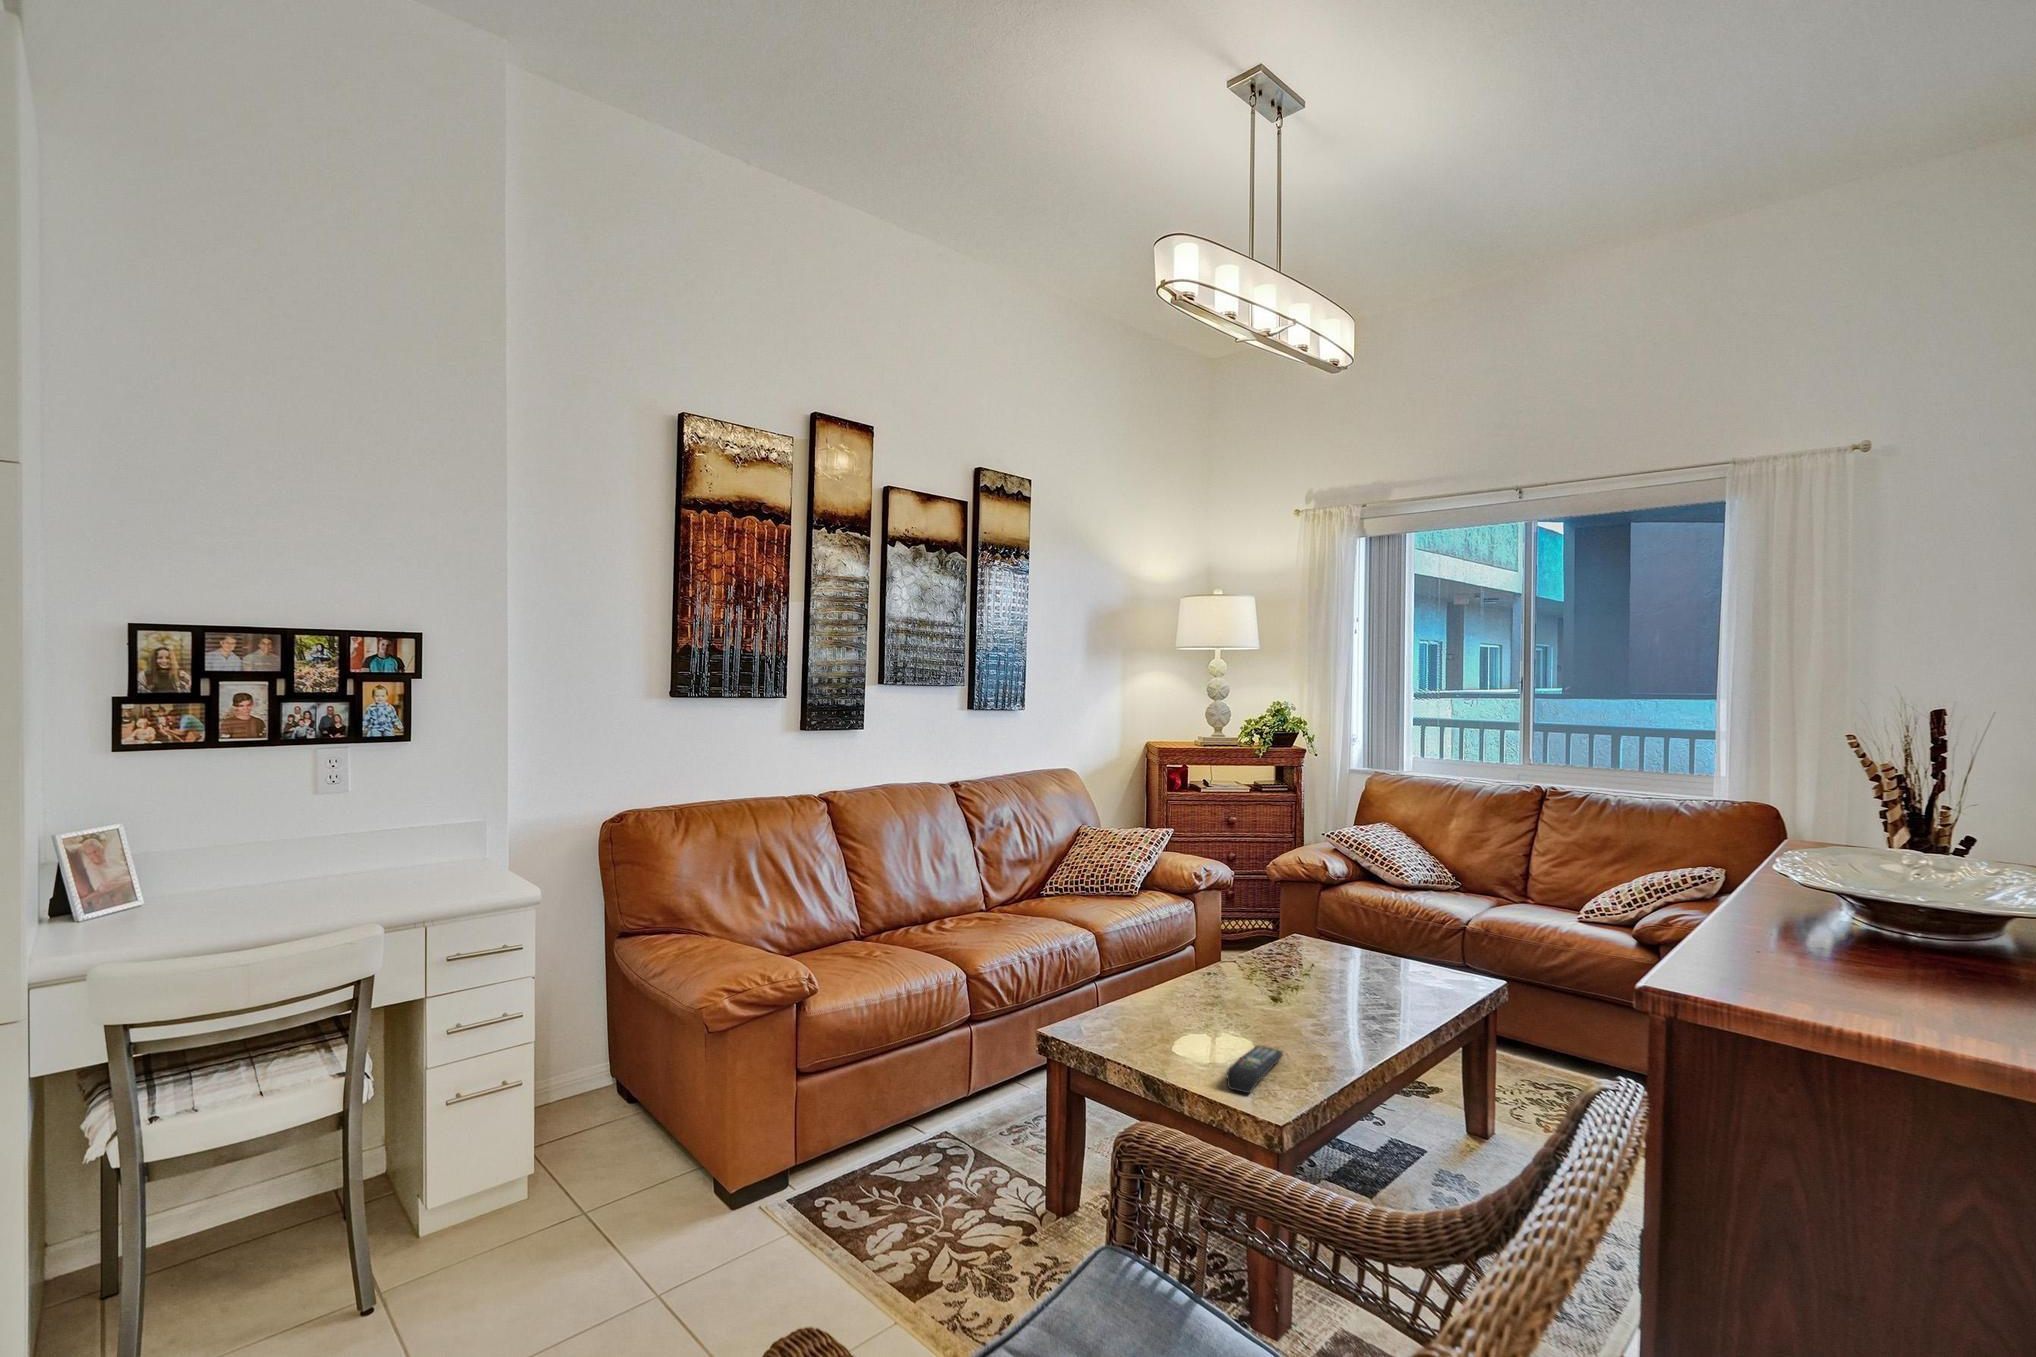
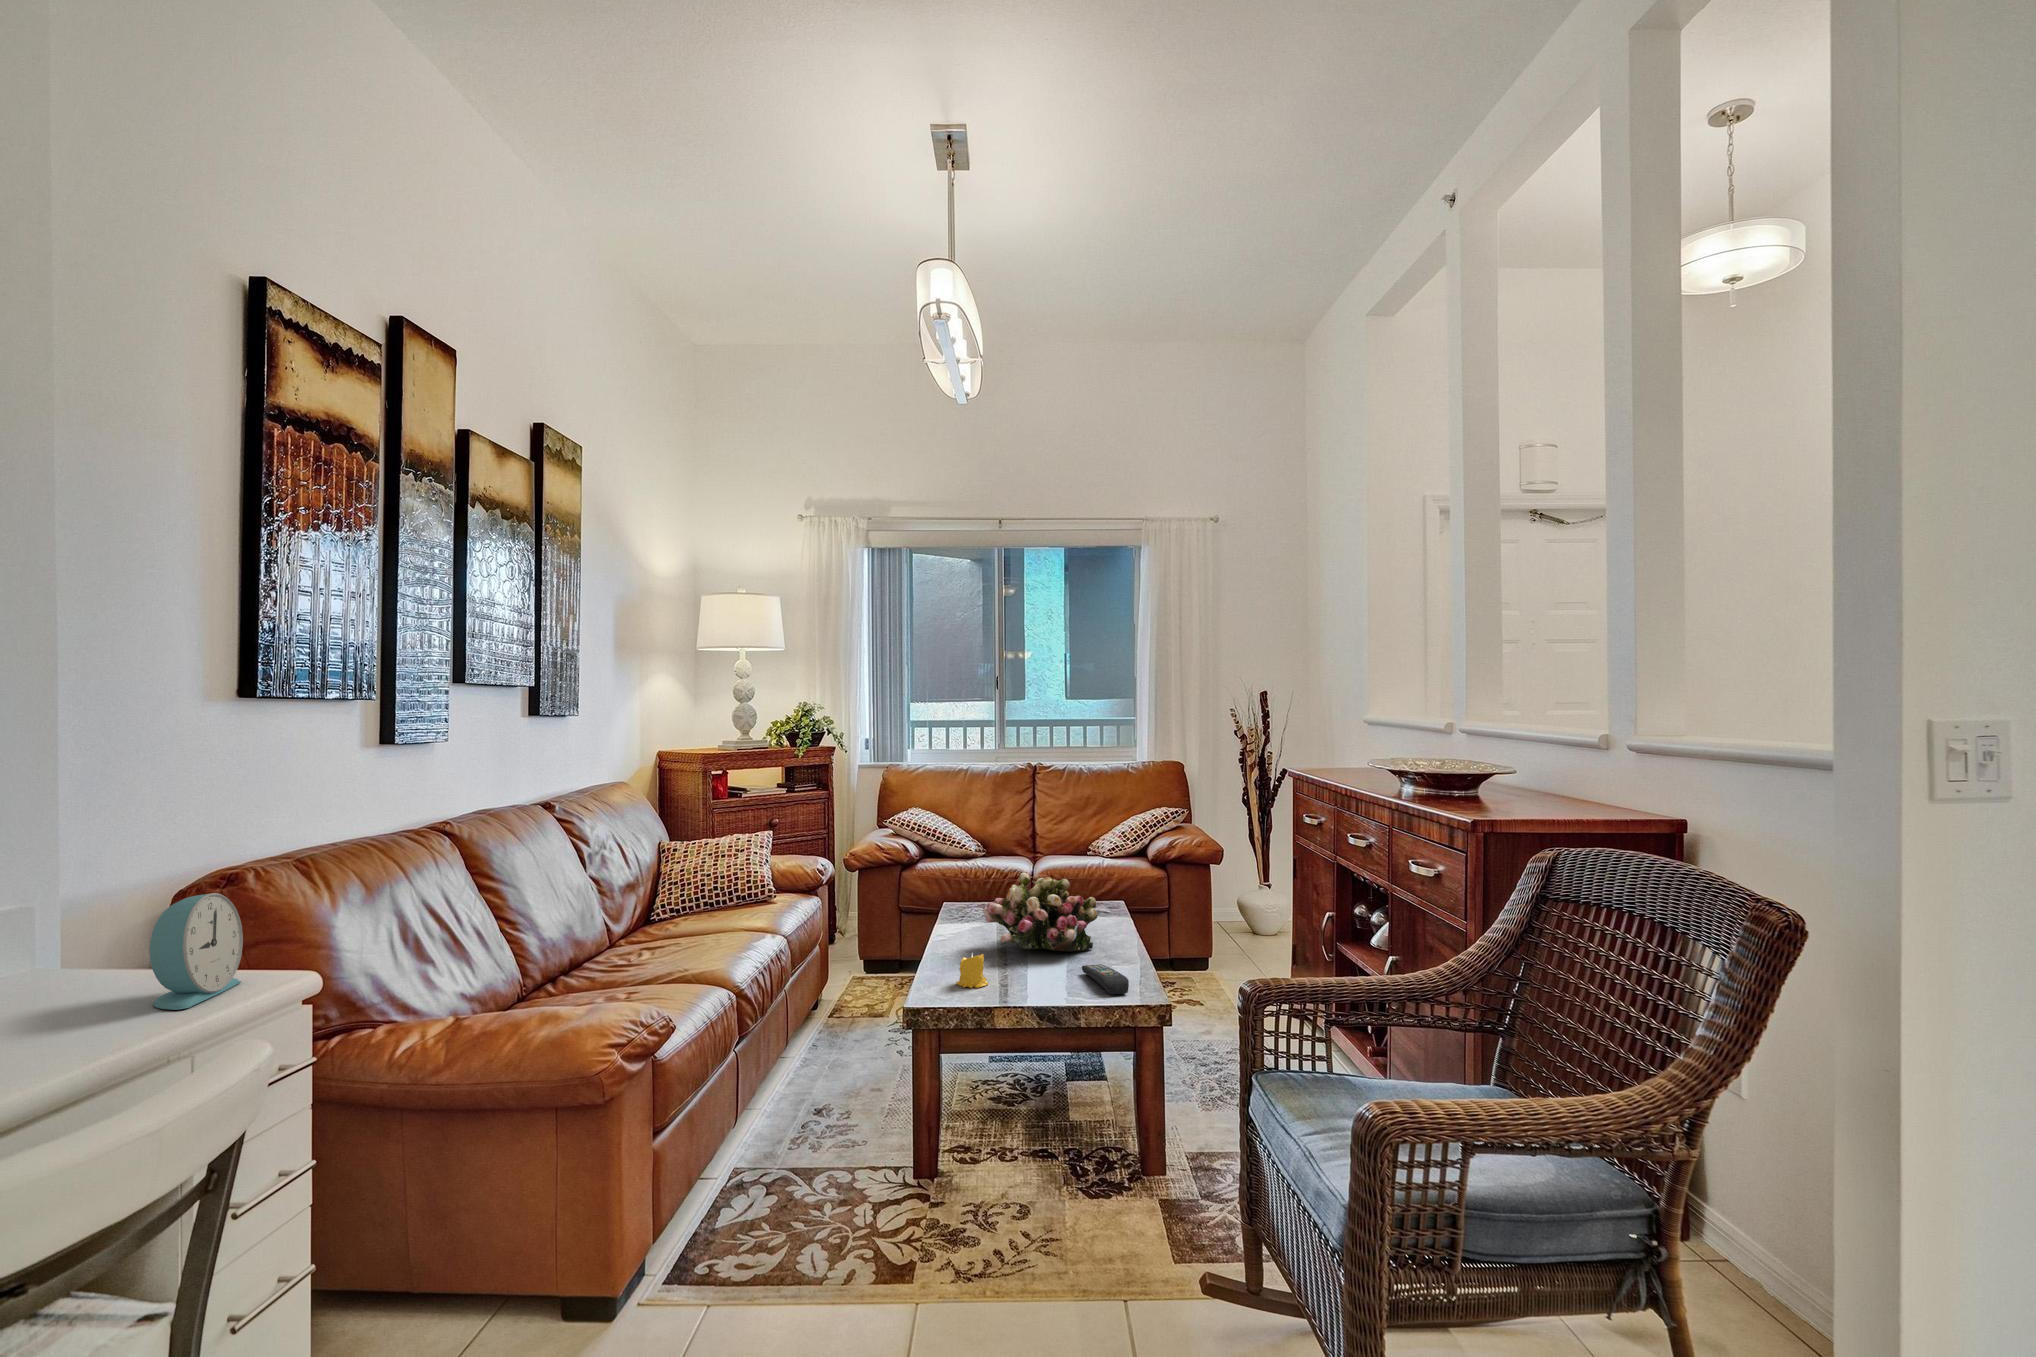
alarm clock: none [423,832,493,902] -> present [150,893,243,1010]
flower arrangement: none [1204,920,1353,1029] -> present [983,872,1098,951]
candle: none [1115,994,1154,1035] -> present [956,954,988,988]

